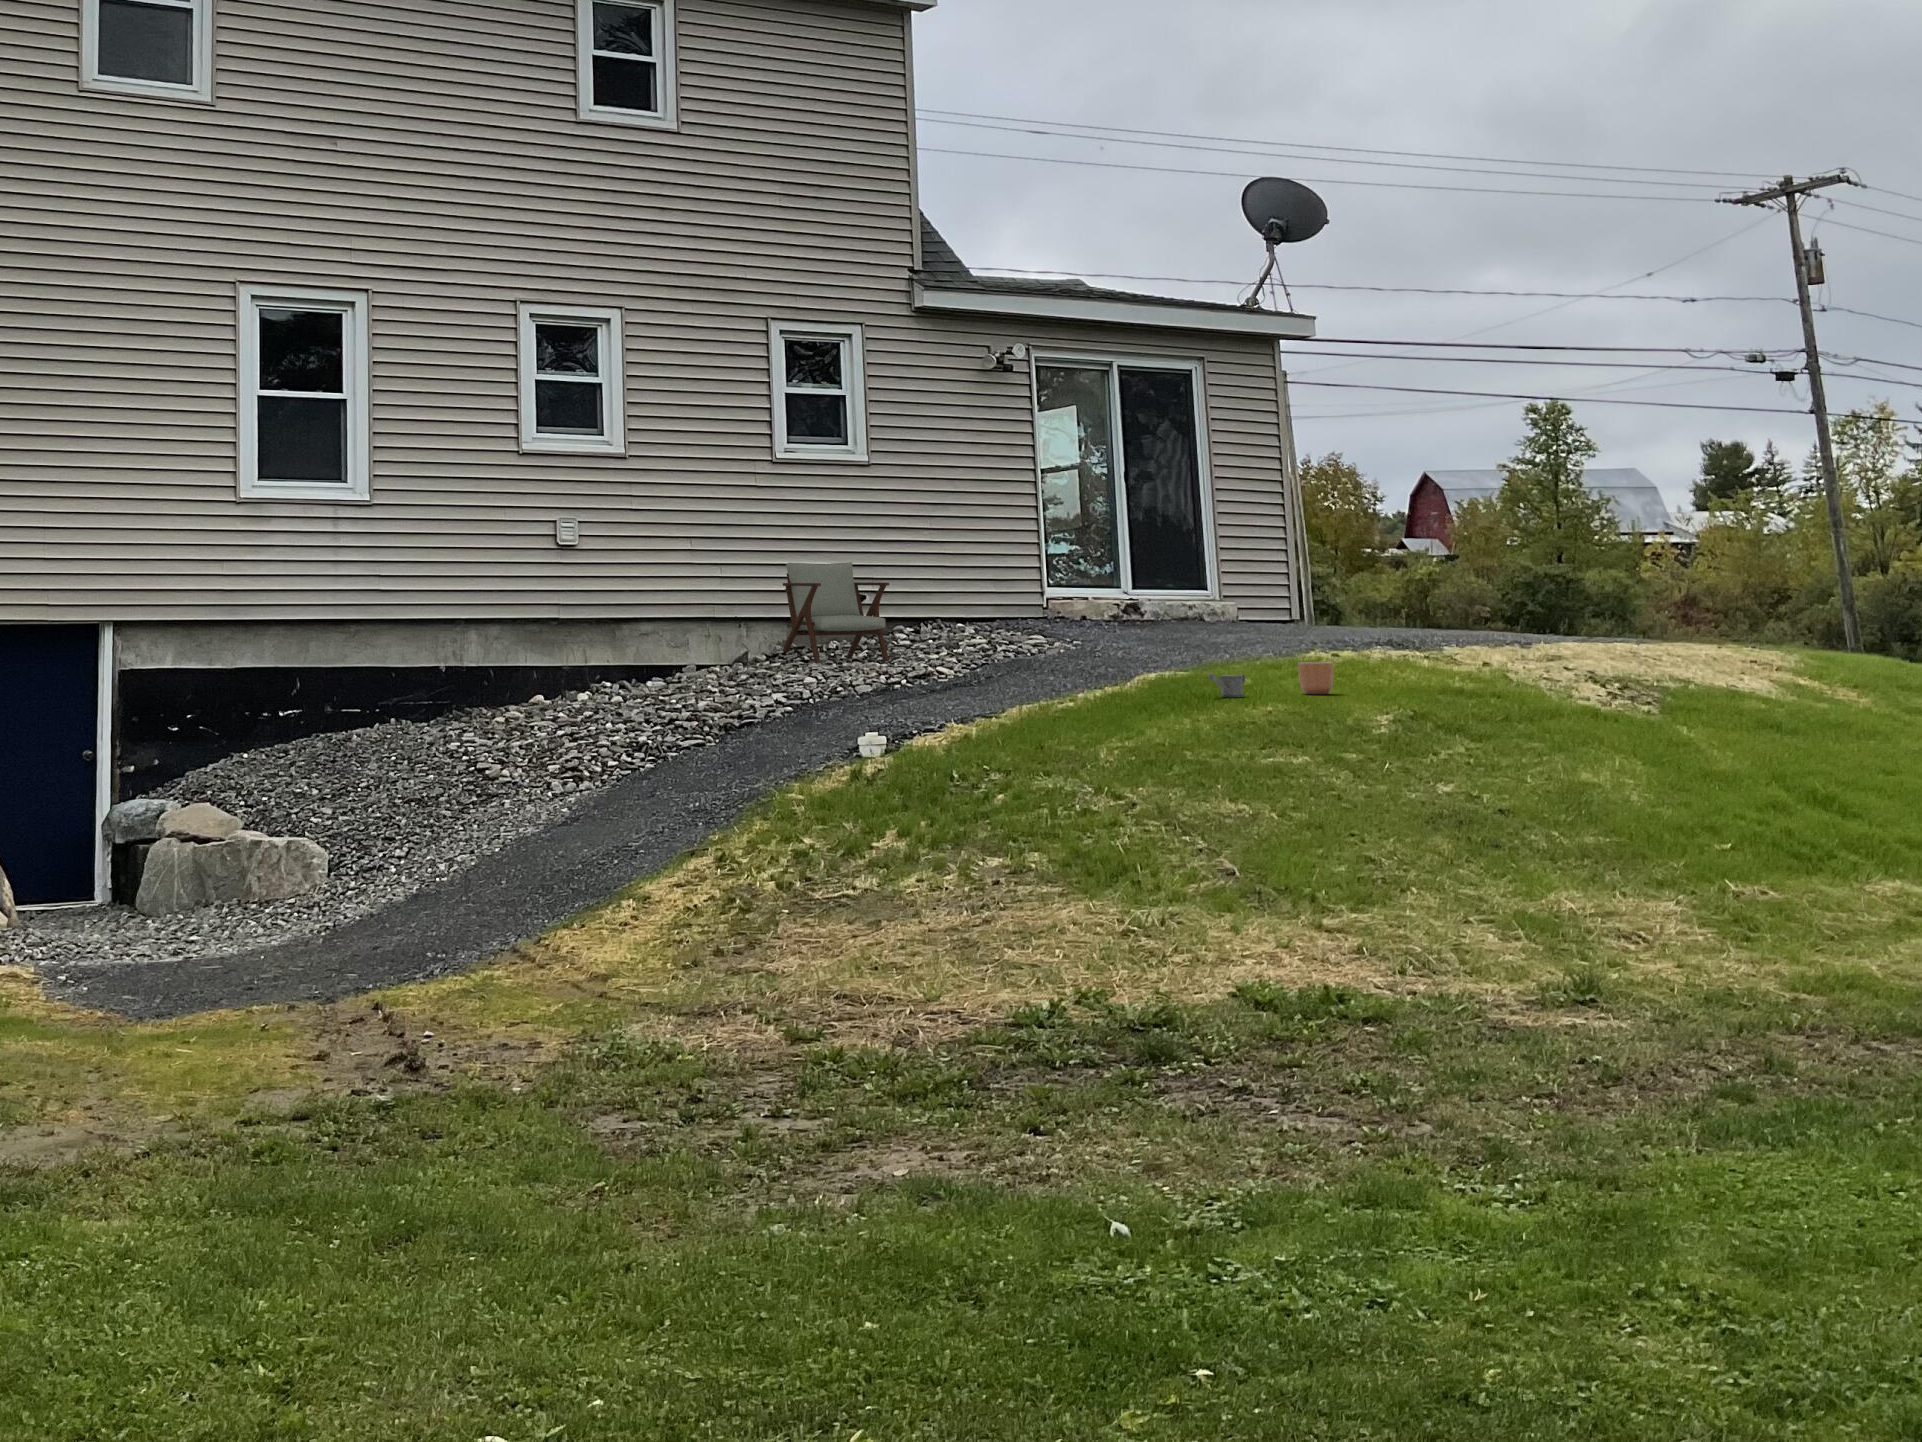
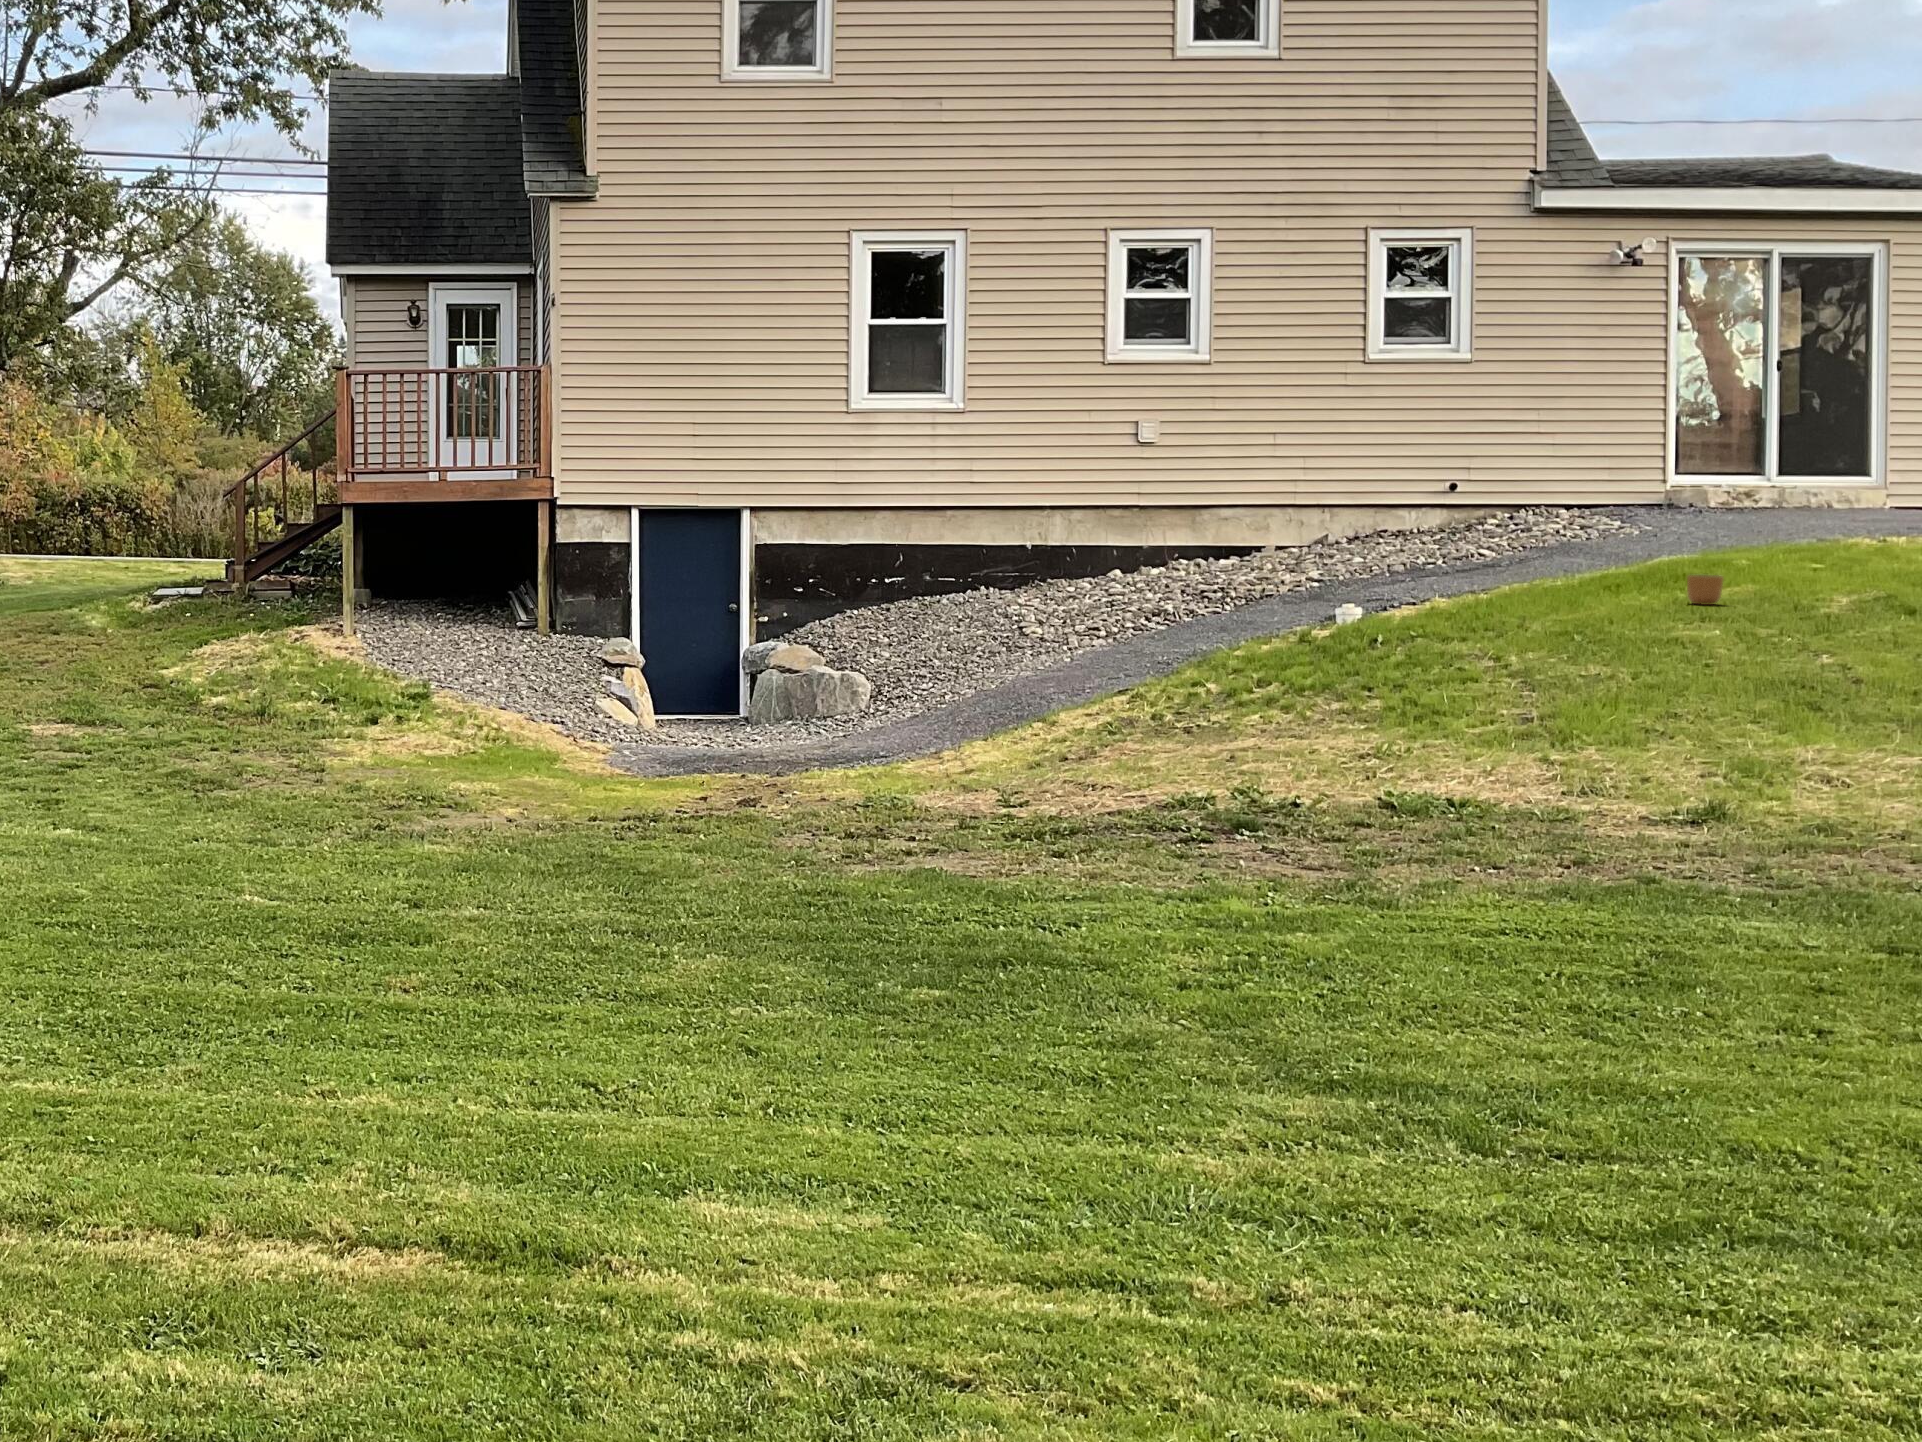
lounge chair: present [783,562,889,663] -> none [1363,462,1472,556]
watering can: present [1208,673,1245,697] -> none [1574,581,1623,604]

